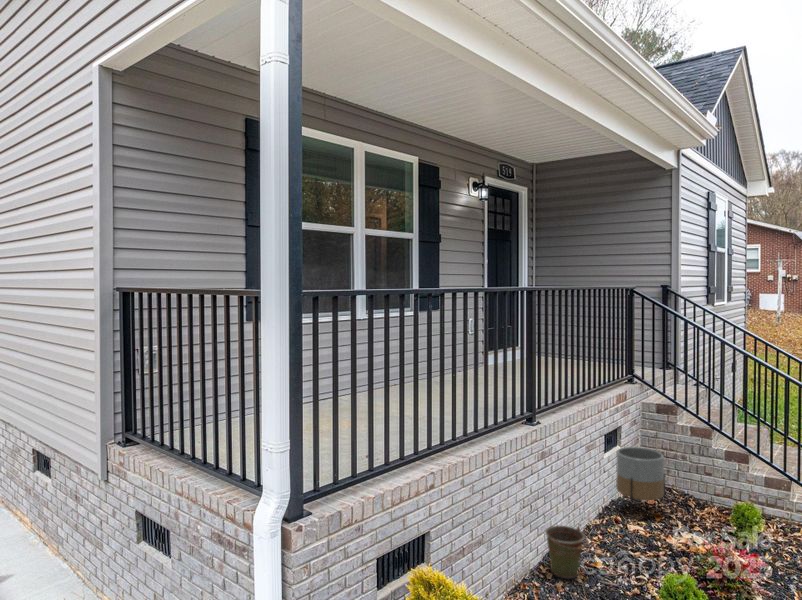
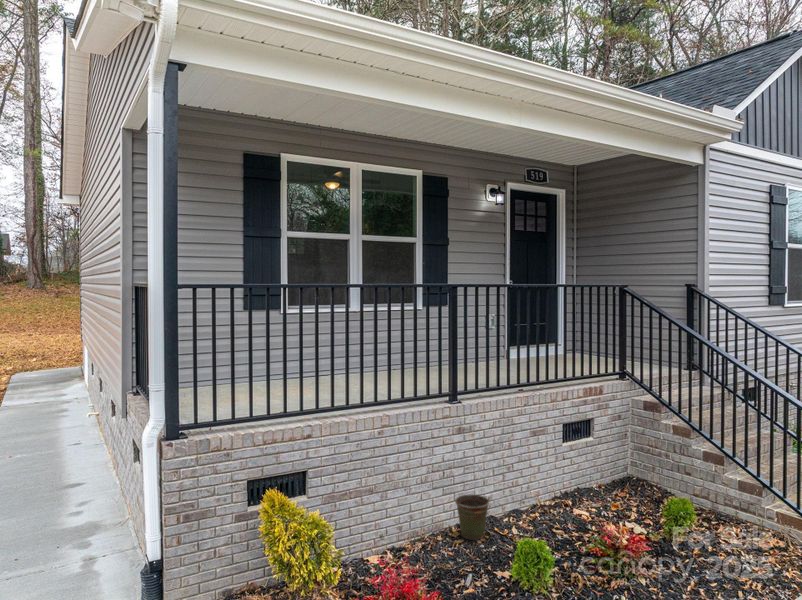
planter: present [616,447,665,519] -> none [578,439,625,507]

